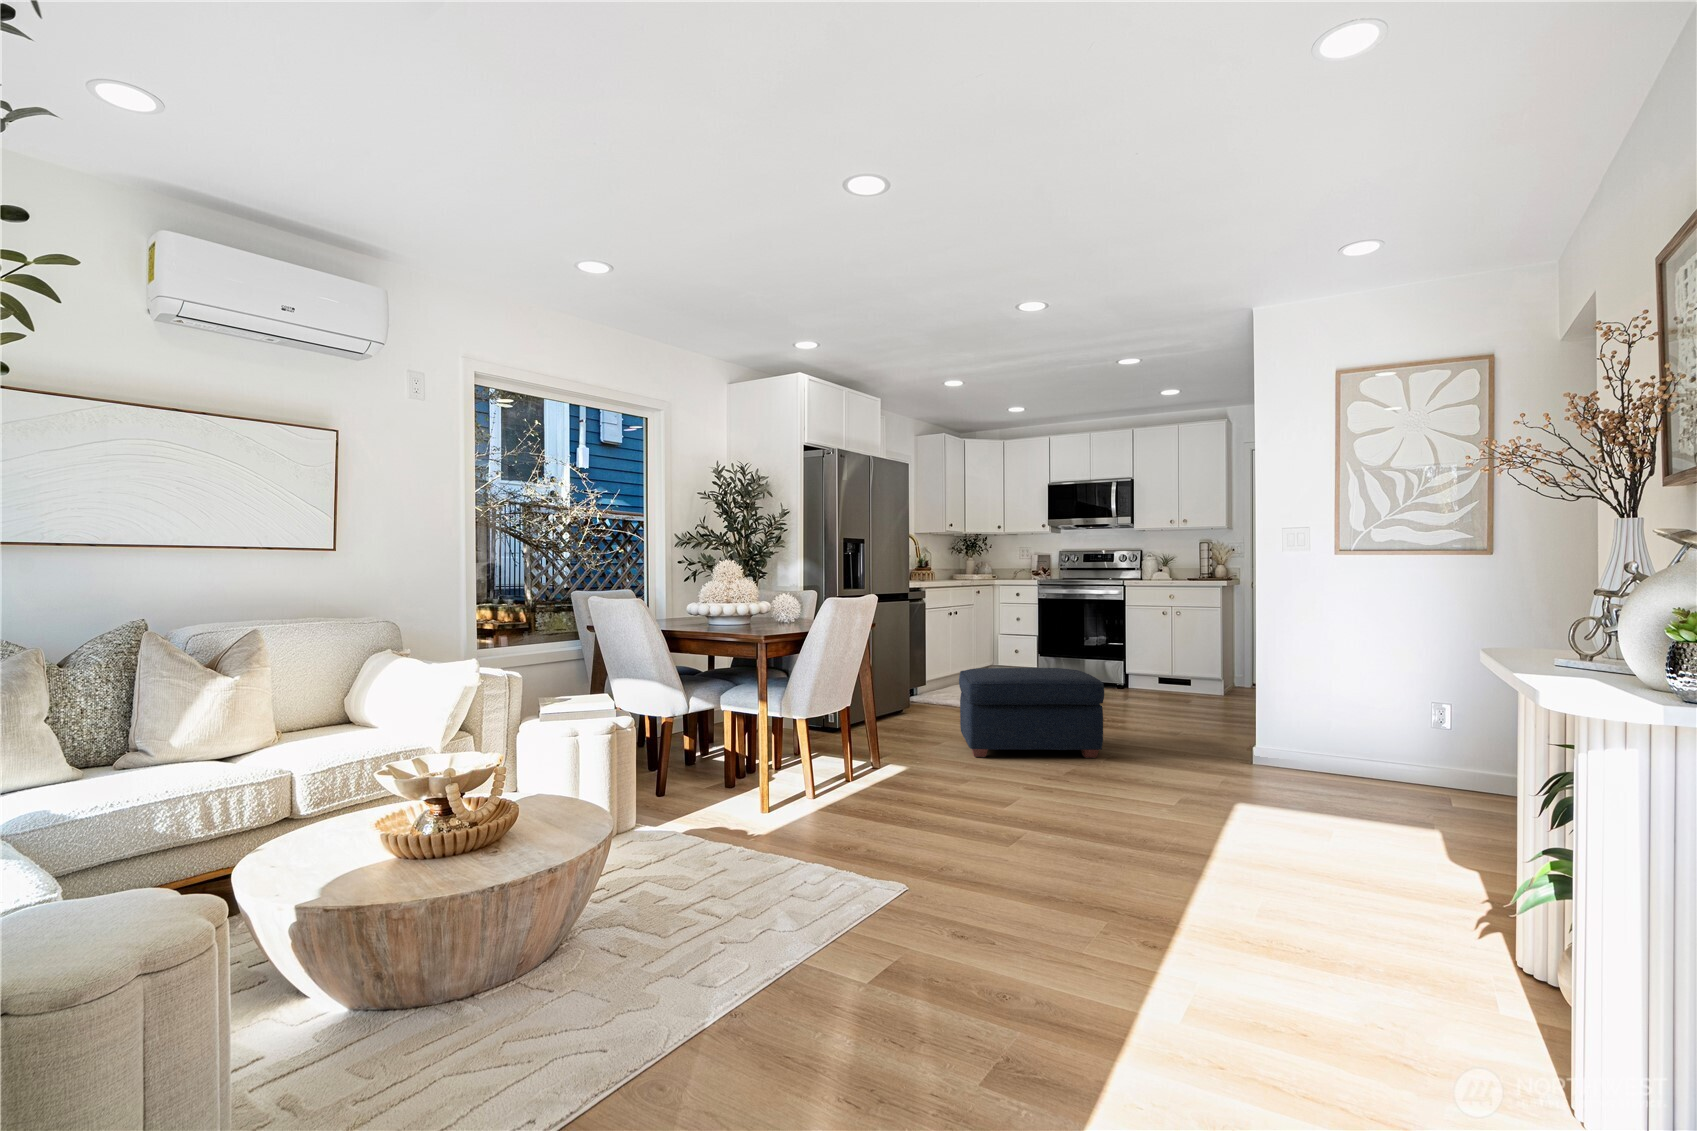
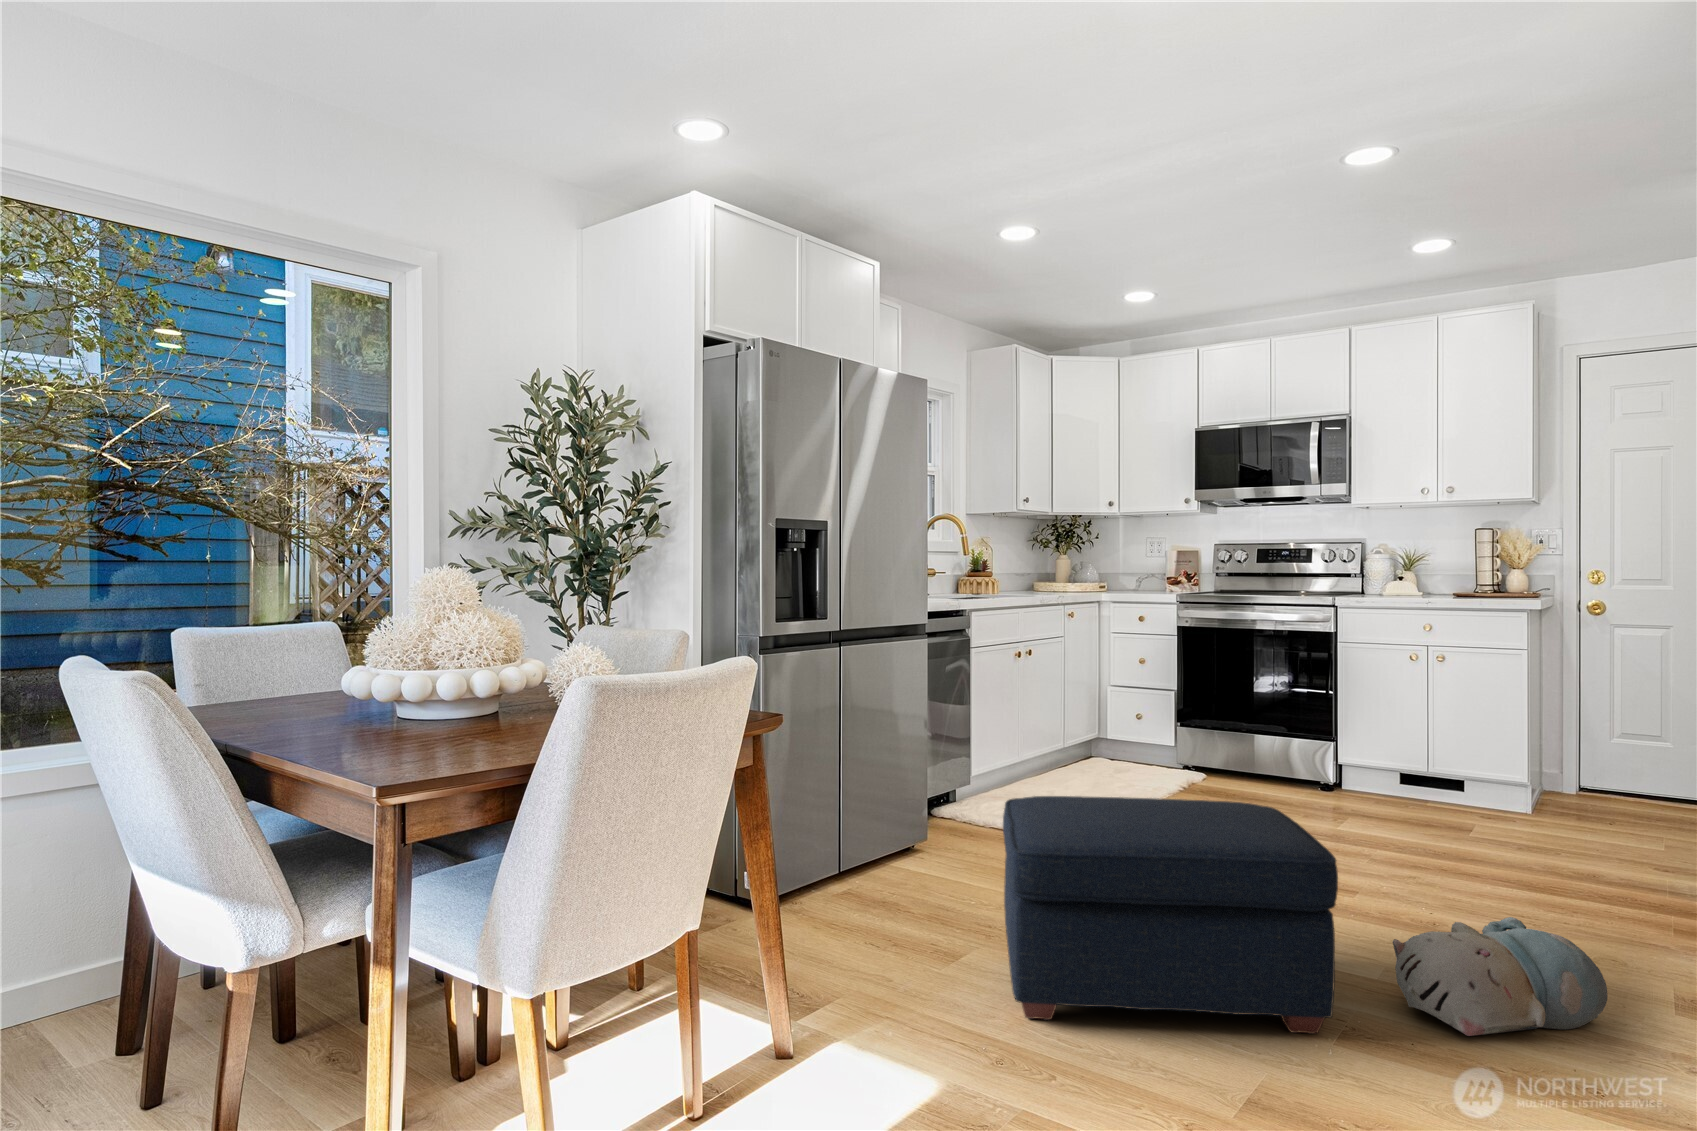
plush toy: none [1130,714,1215,756] -> present [1393,917,1608,1036]

